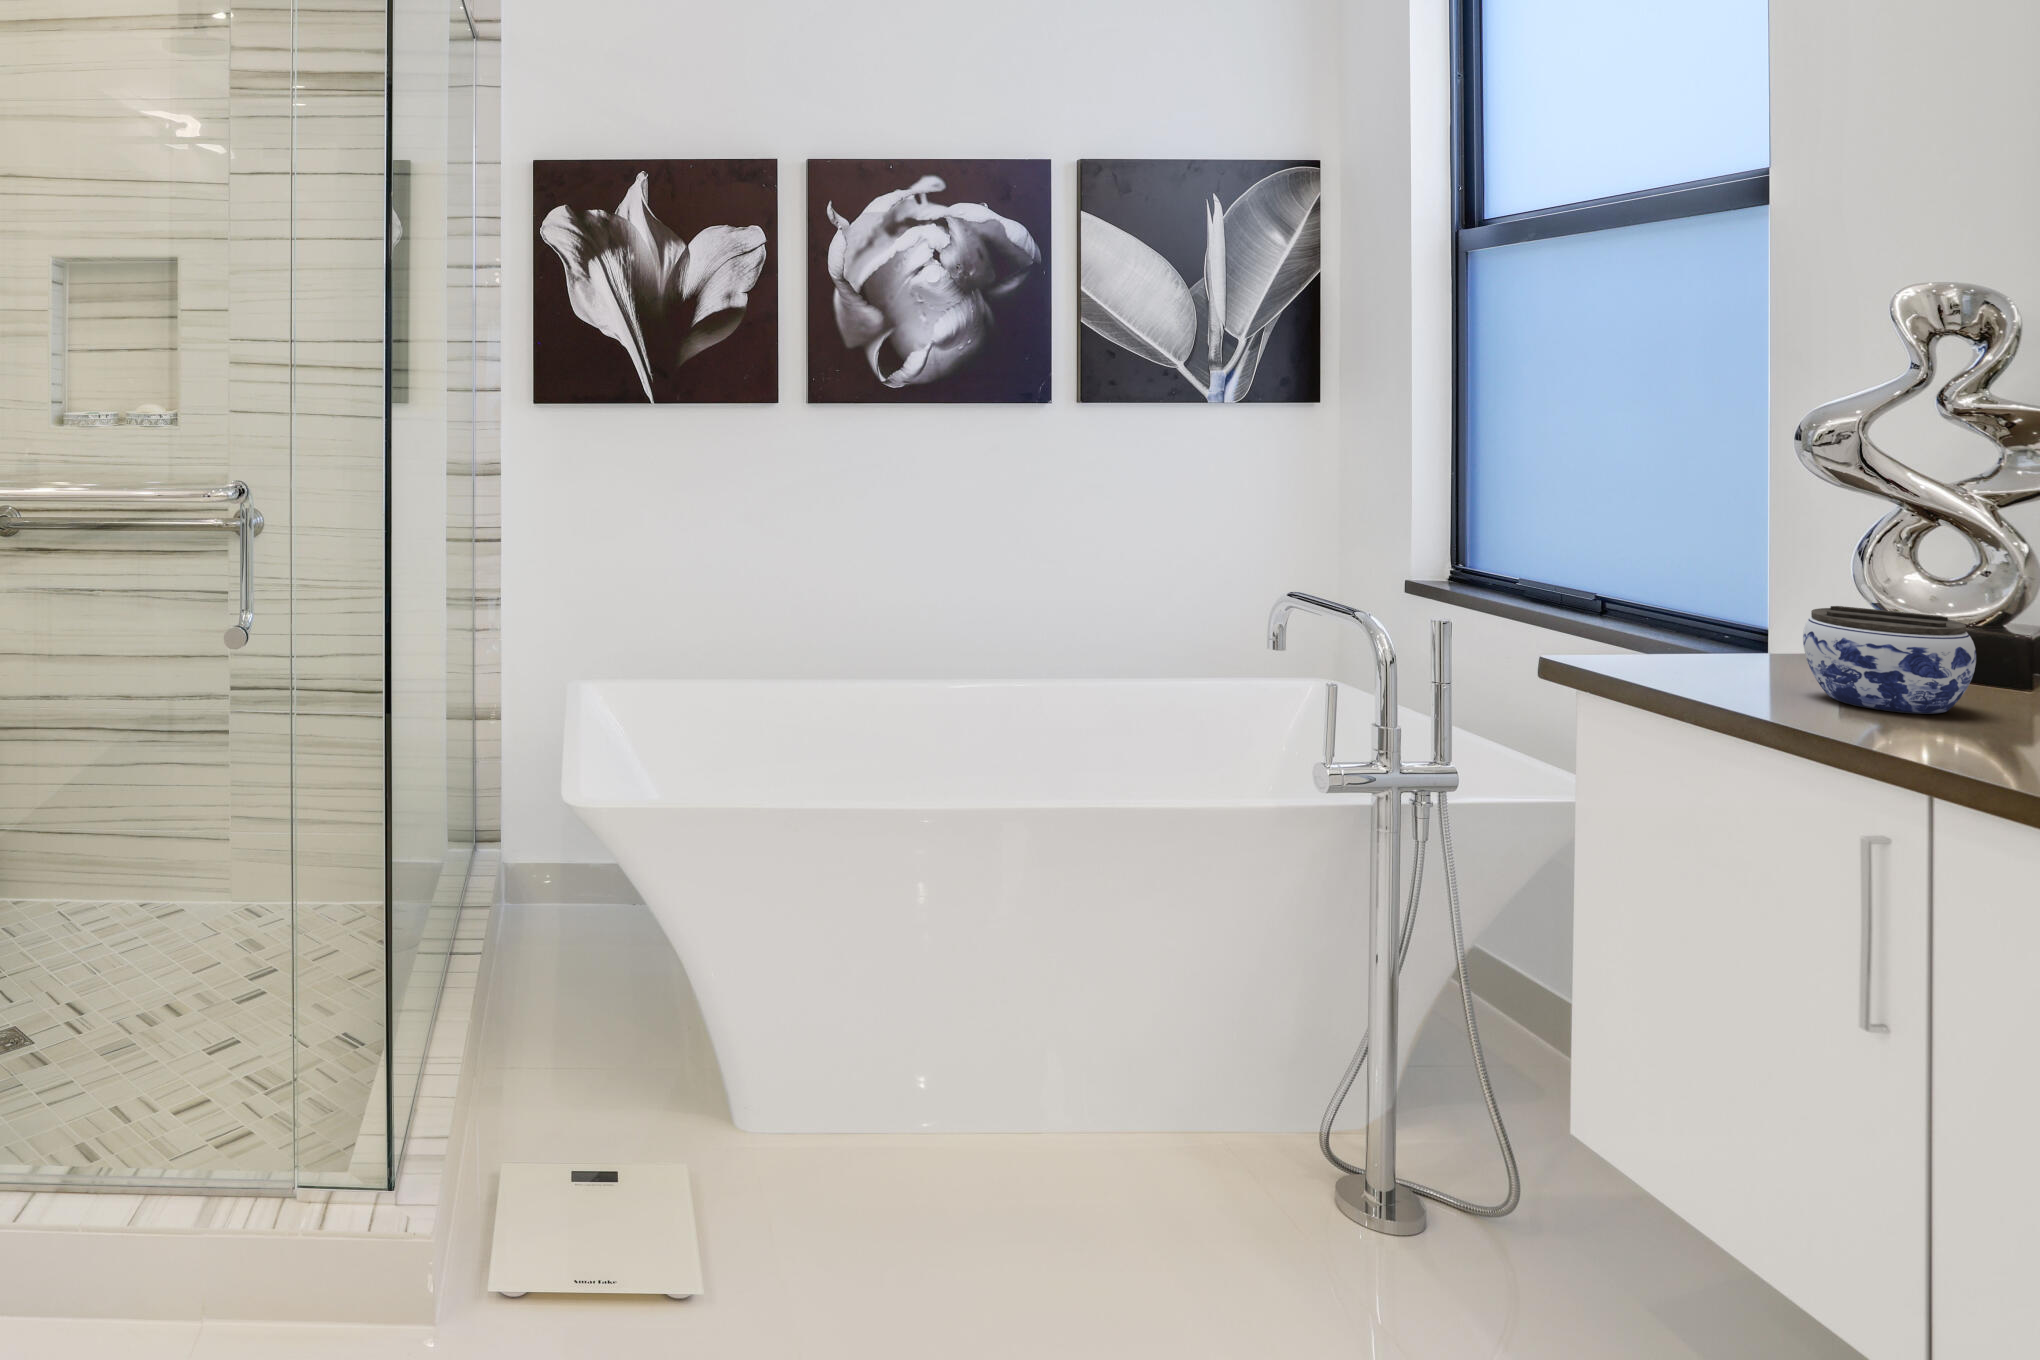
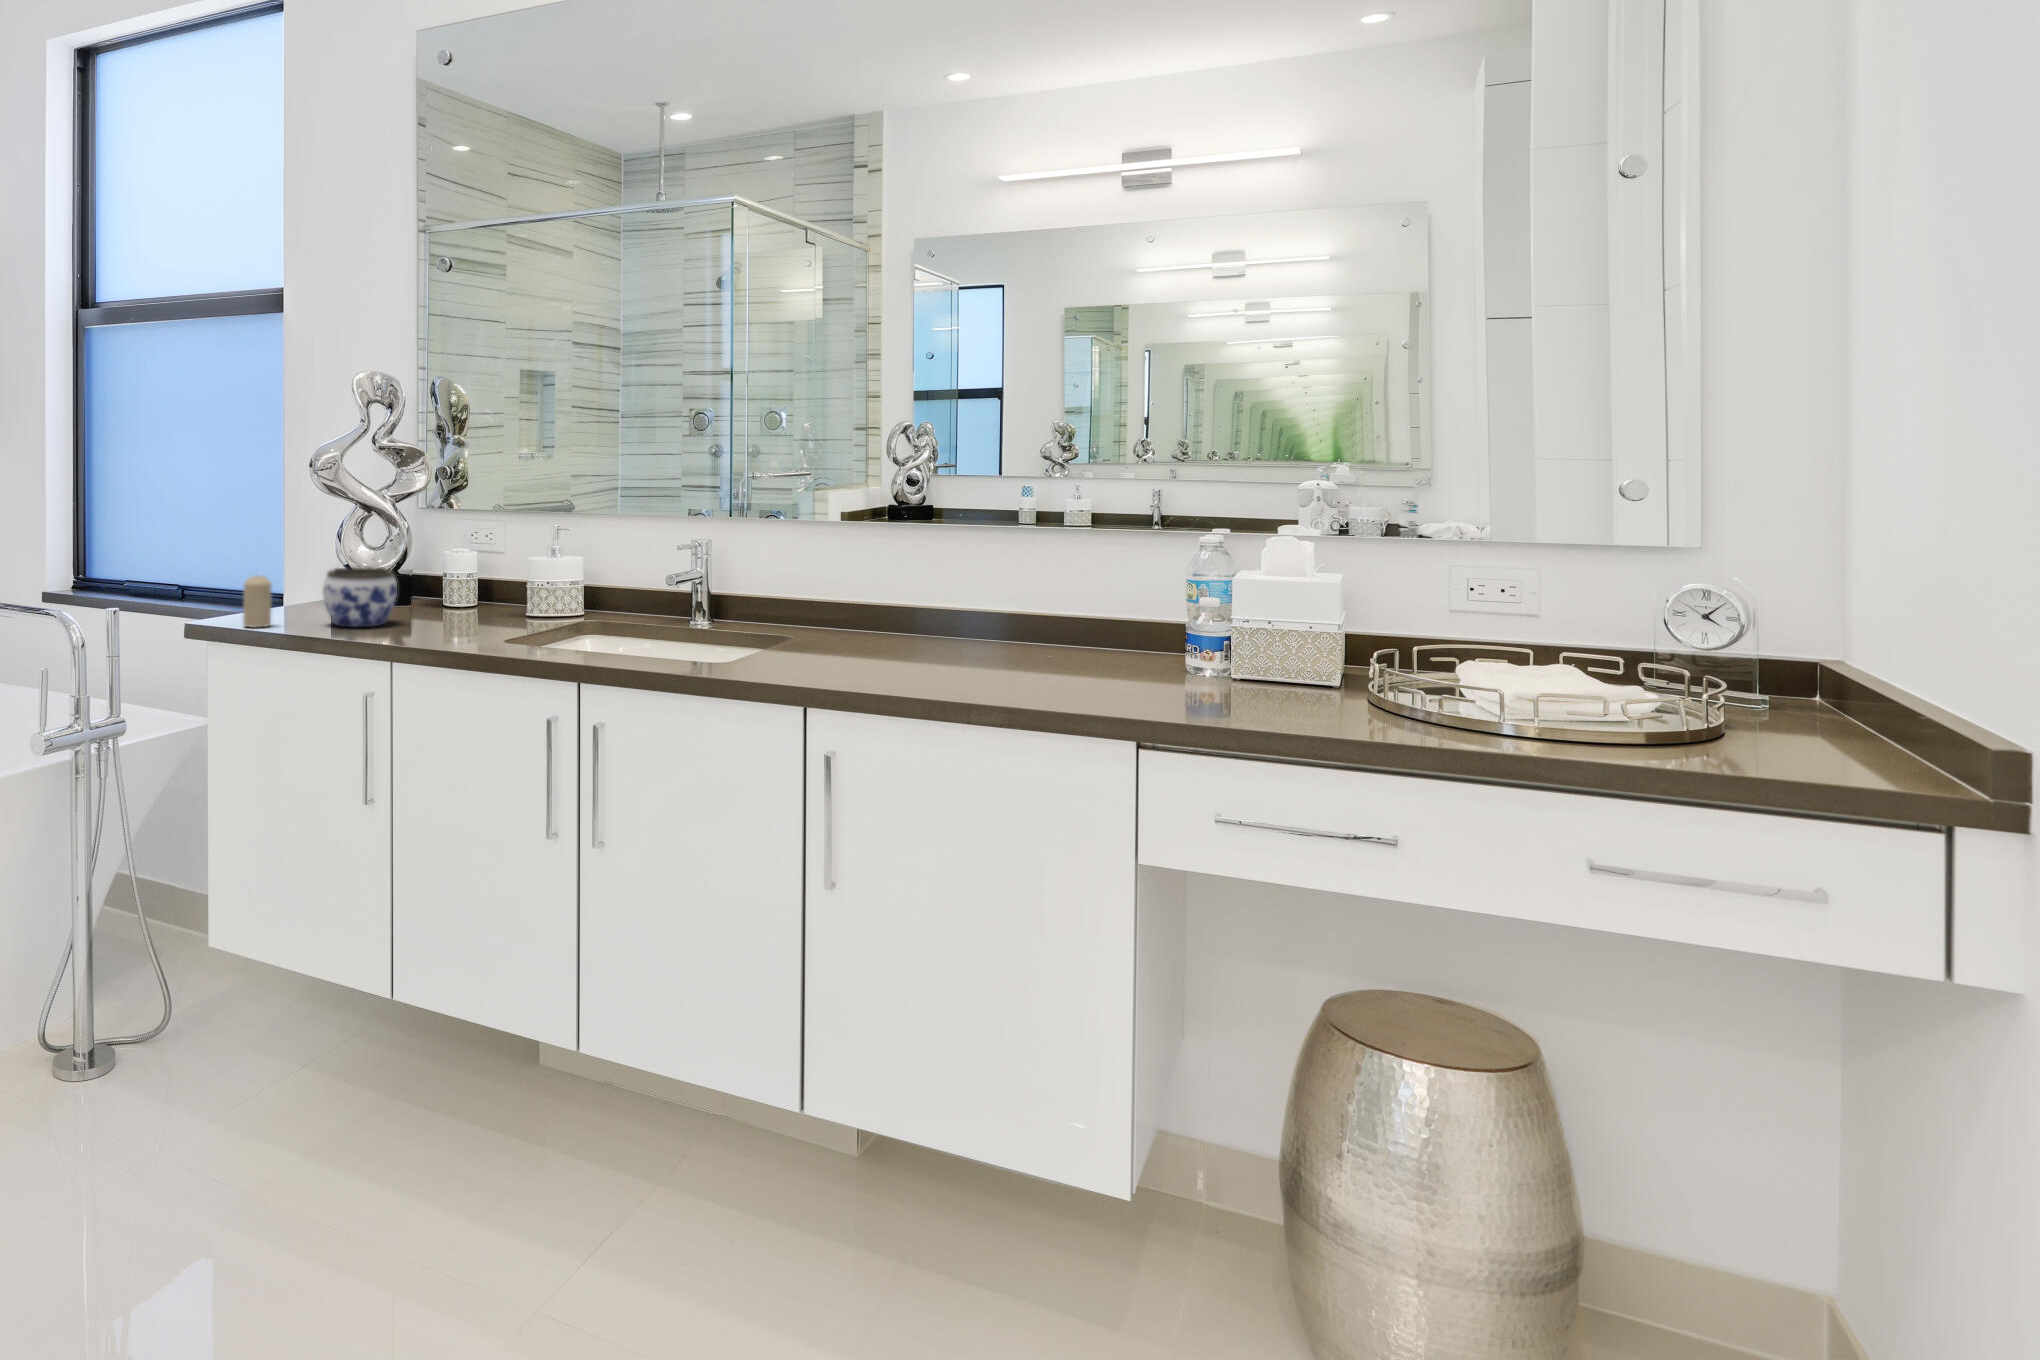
candle: none [1646,599,1699,679] -> present [243,576,272,627]

